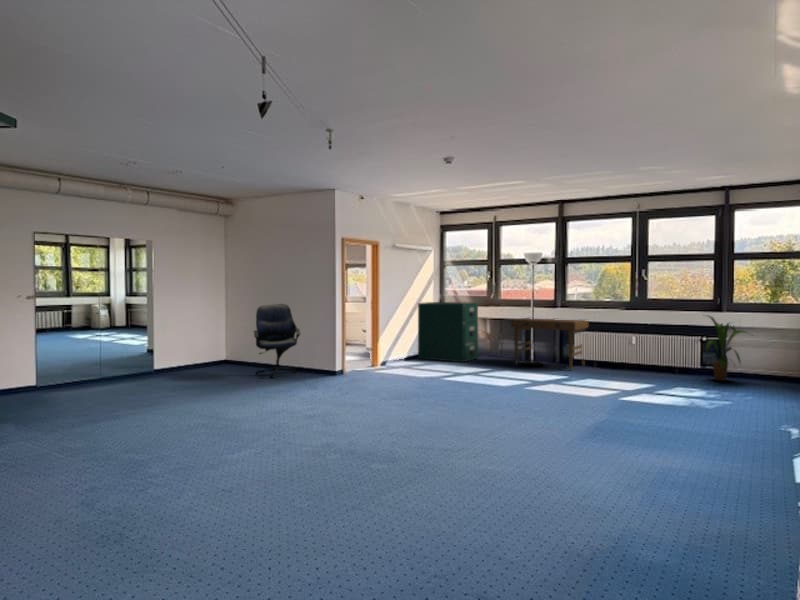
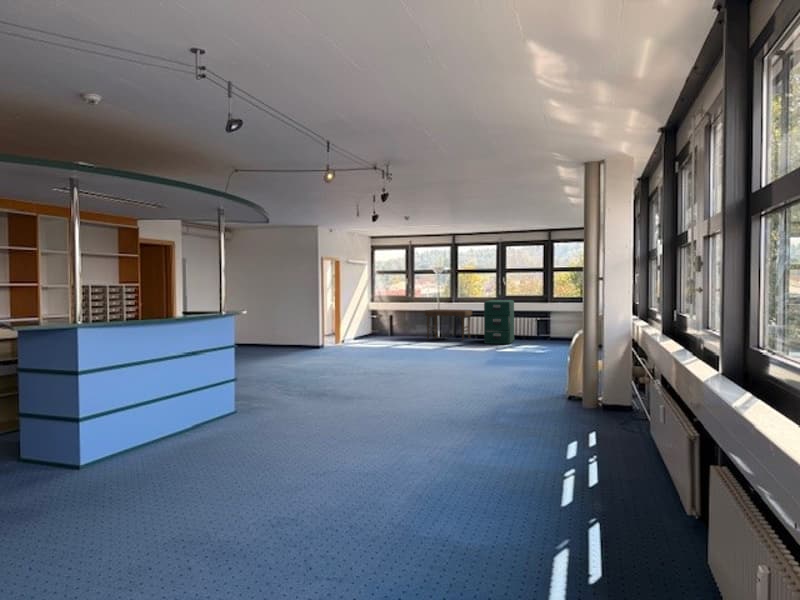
filing cabinet: present [418,302,478,362] -> present [484,300,514,344]
office chair: present [254,304,300,378] -> none [263,303,297,351]
house plant: present [705,316,746,381] -> none [537,304,564,342]

